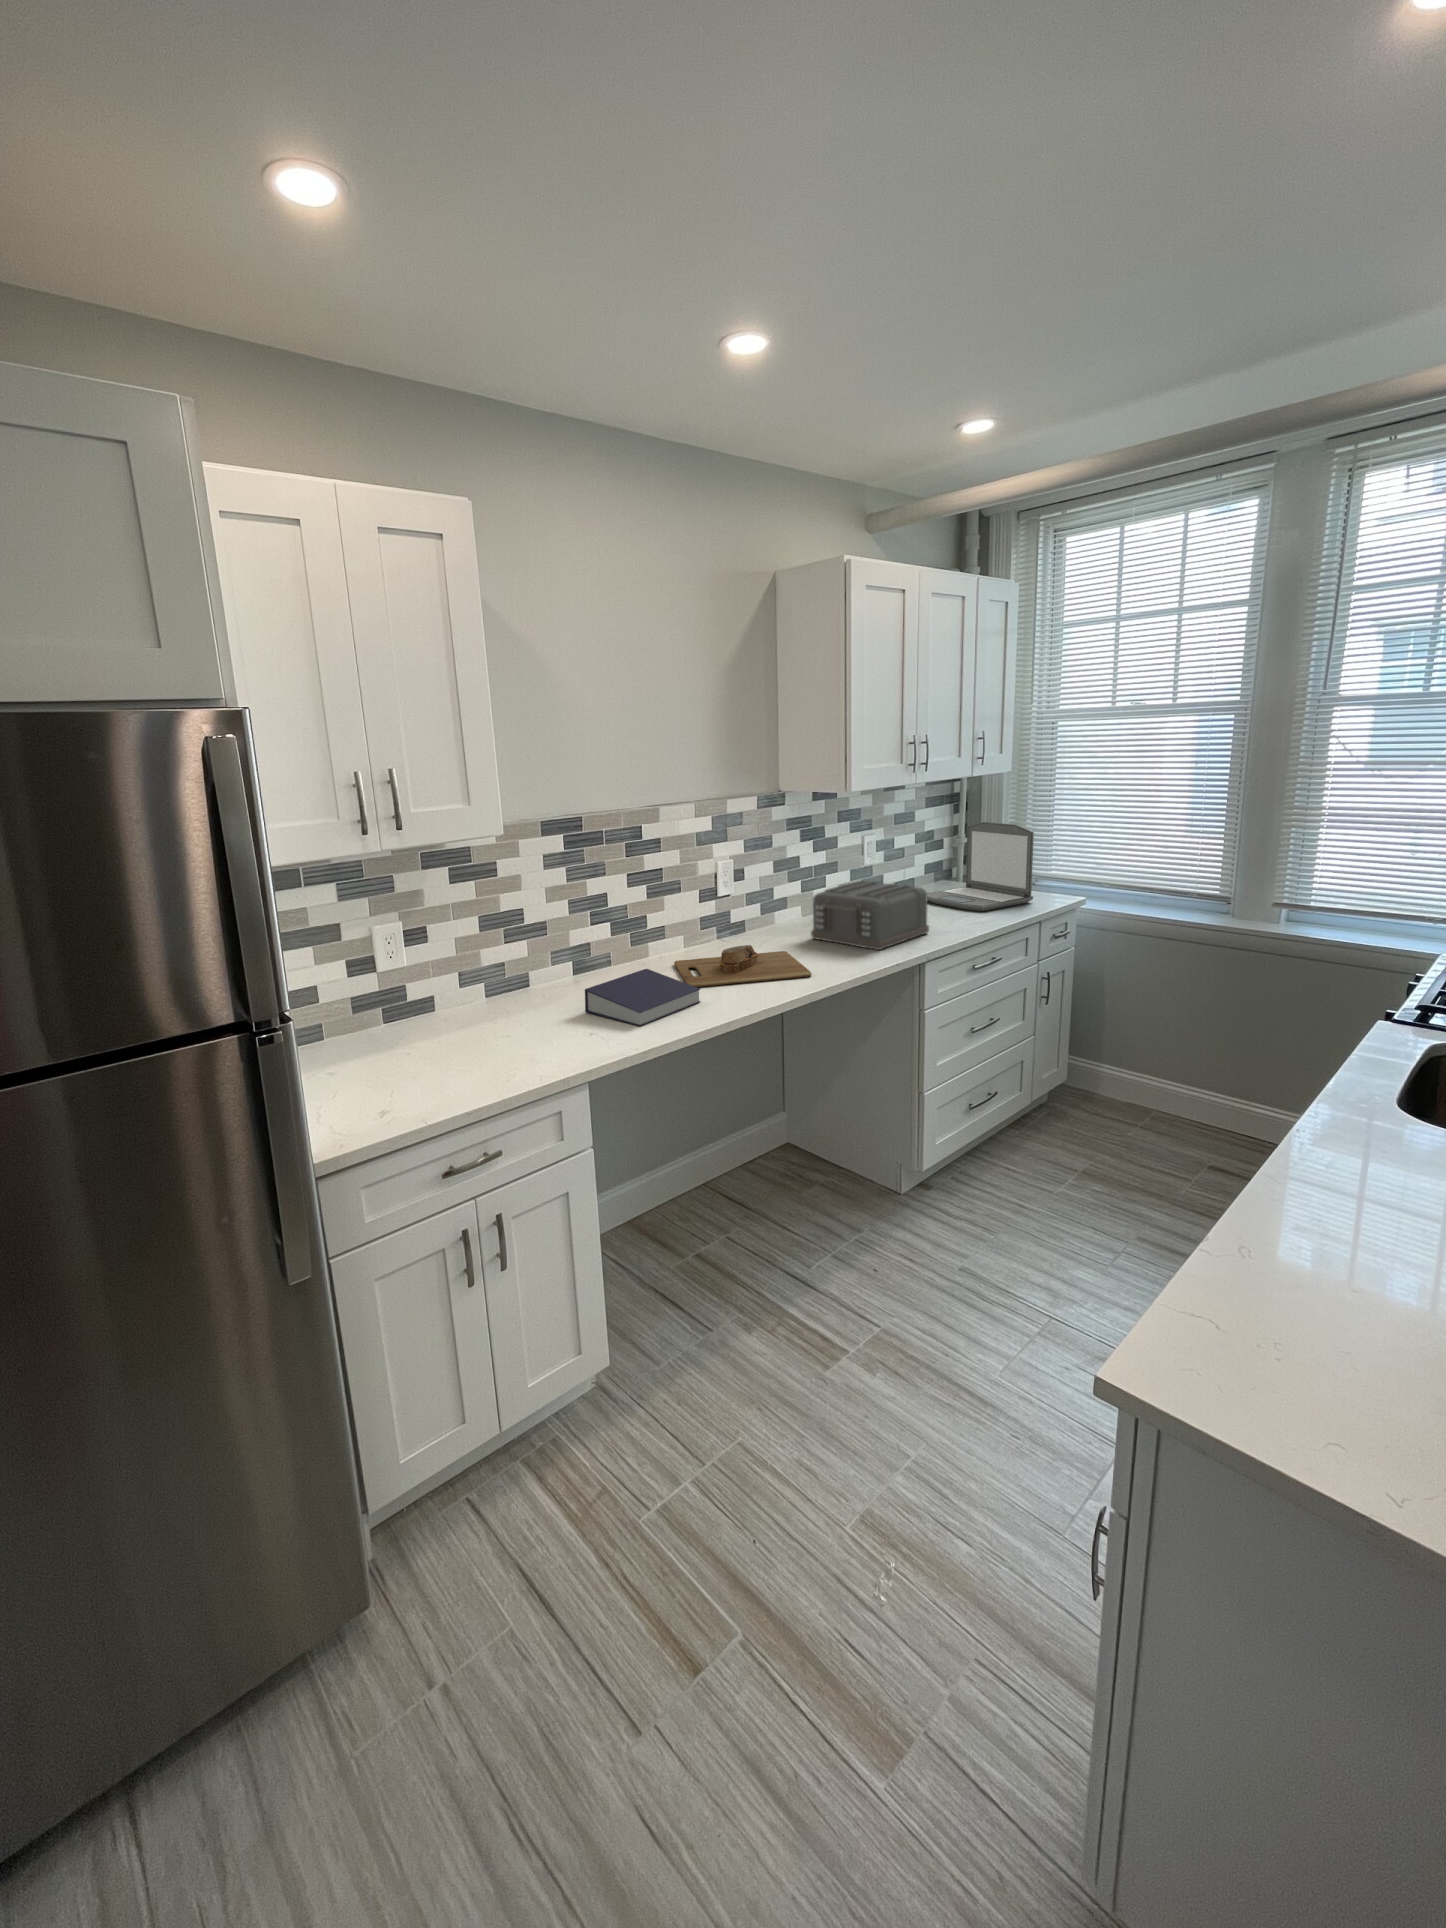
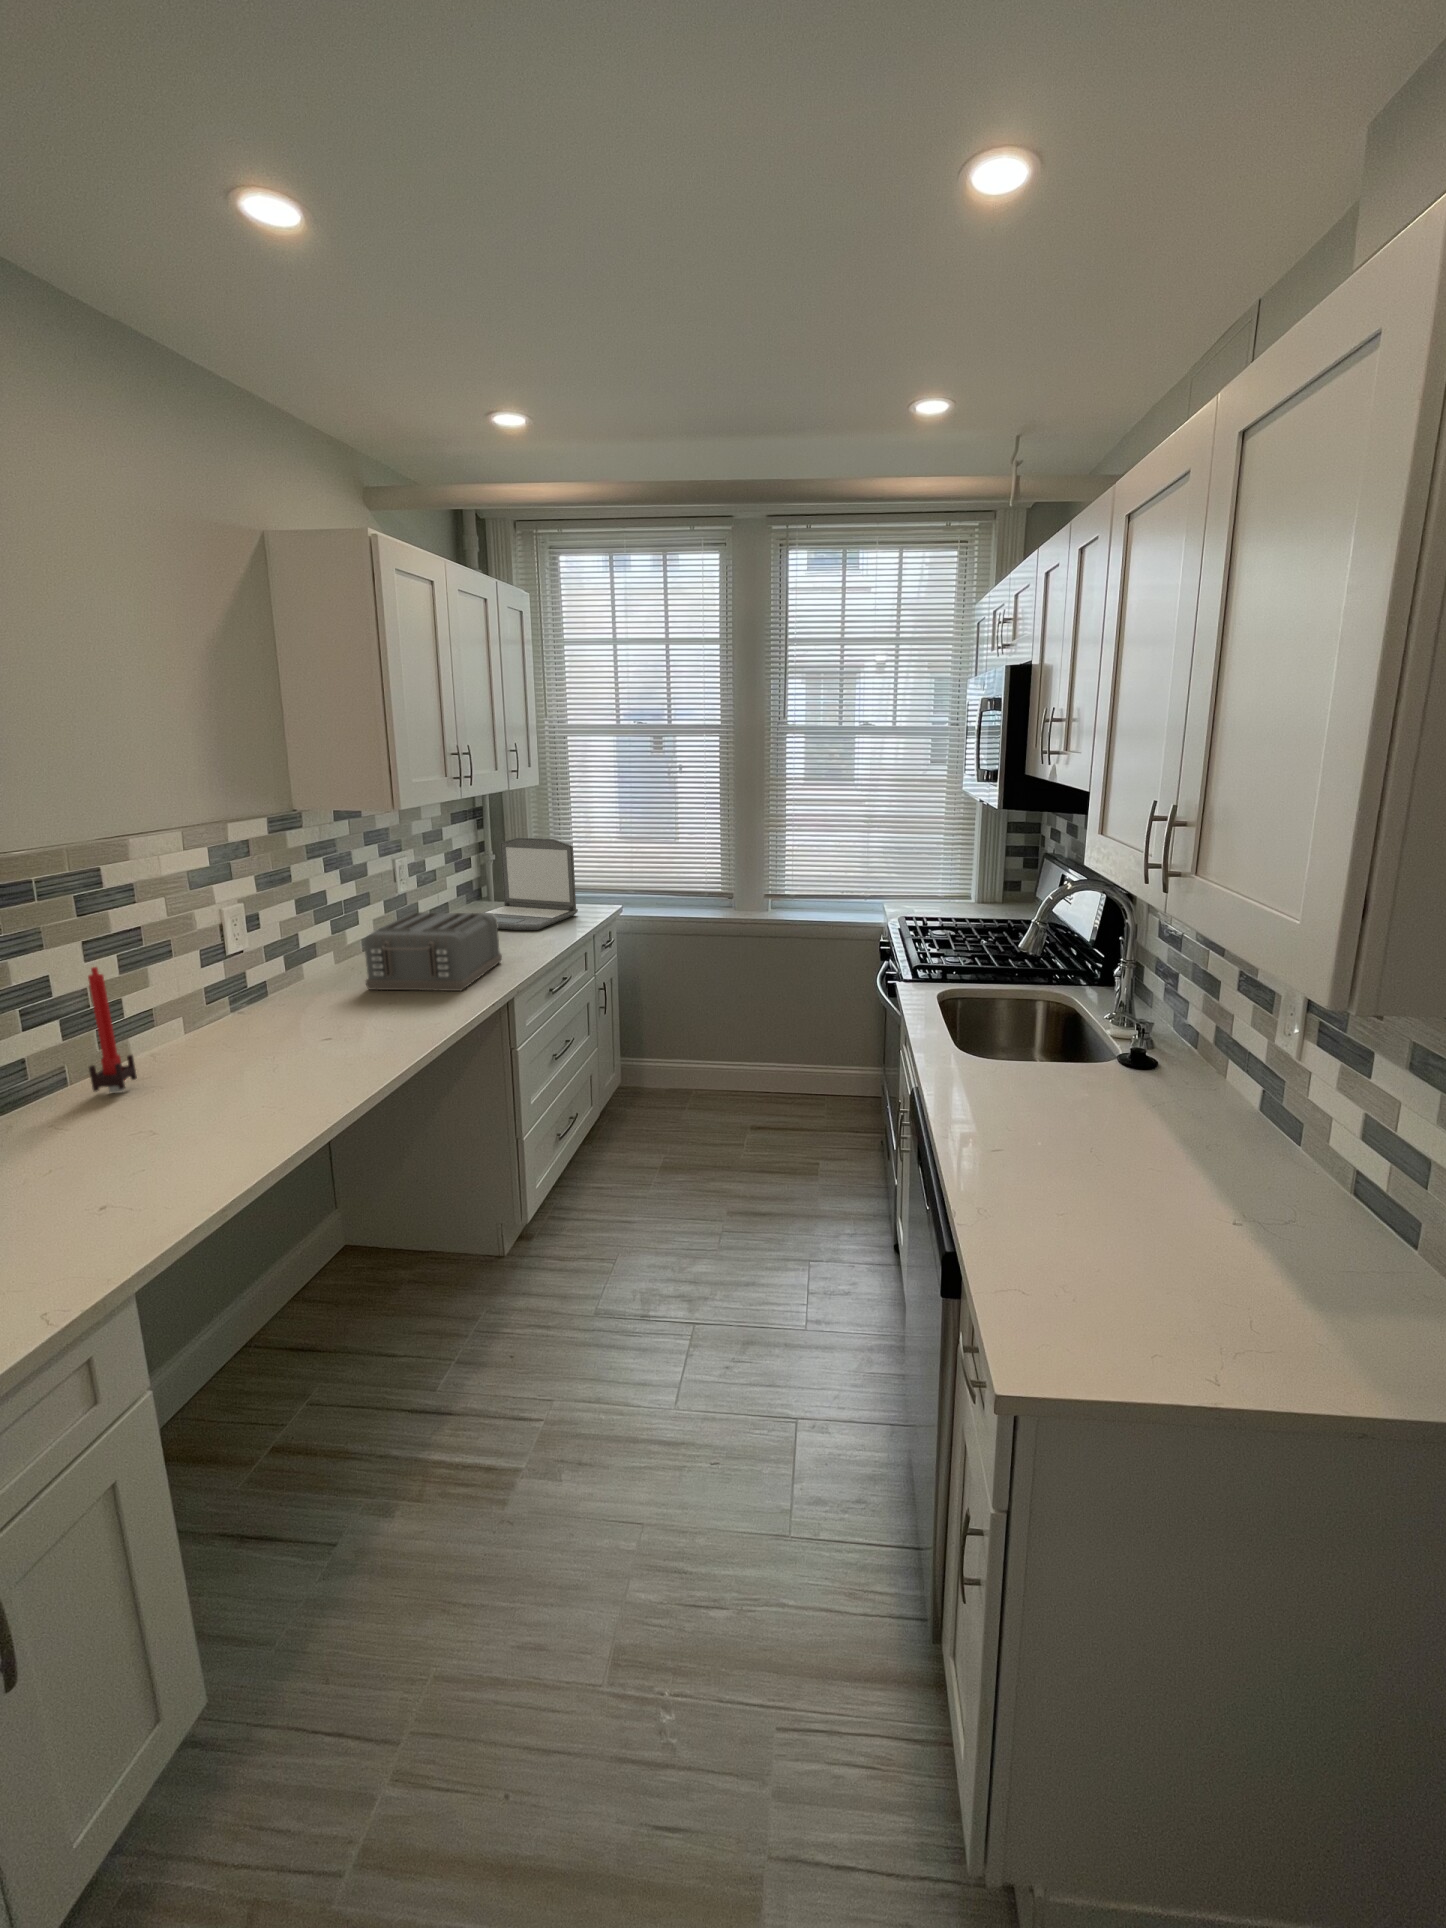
candle: none [620,889,645,975] -> present [88,967,137,1093]
cutting board: present [674,945,811,987] -> none [182,1013,403,1093]
book: present [585,969,701,1026] -> none [55,1081,267,1178]

